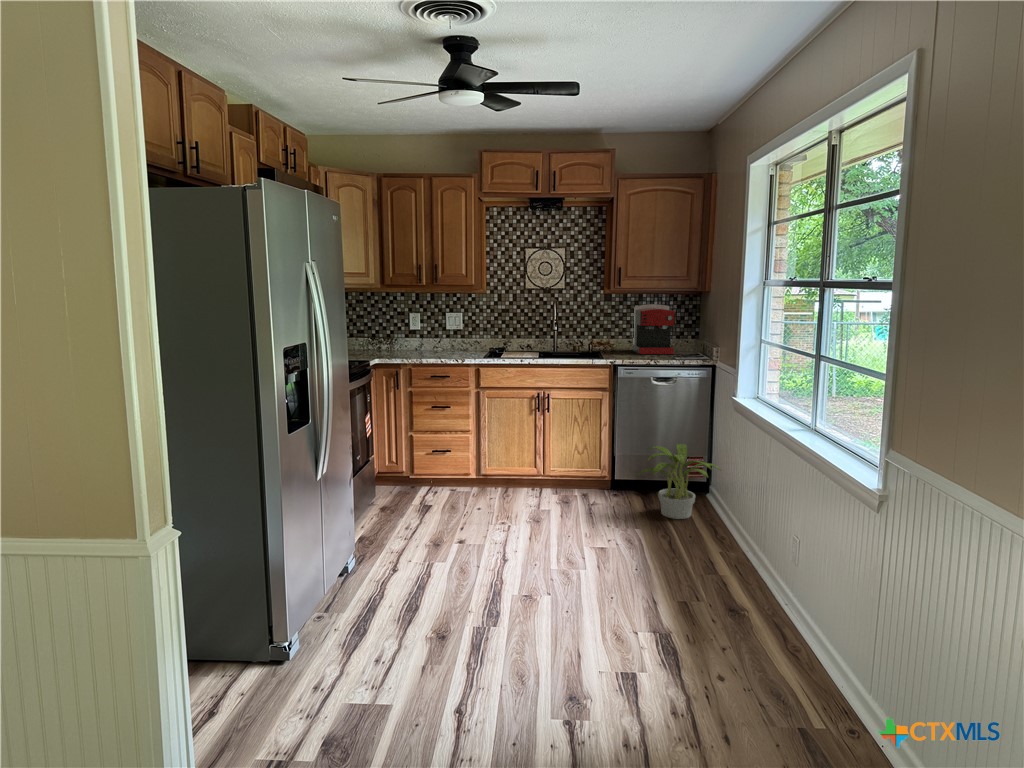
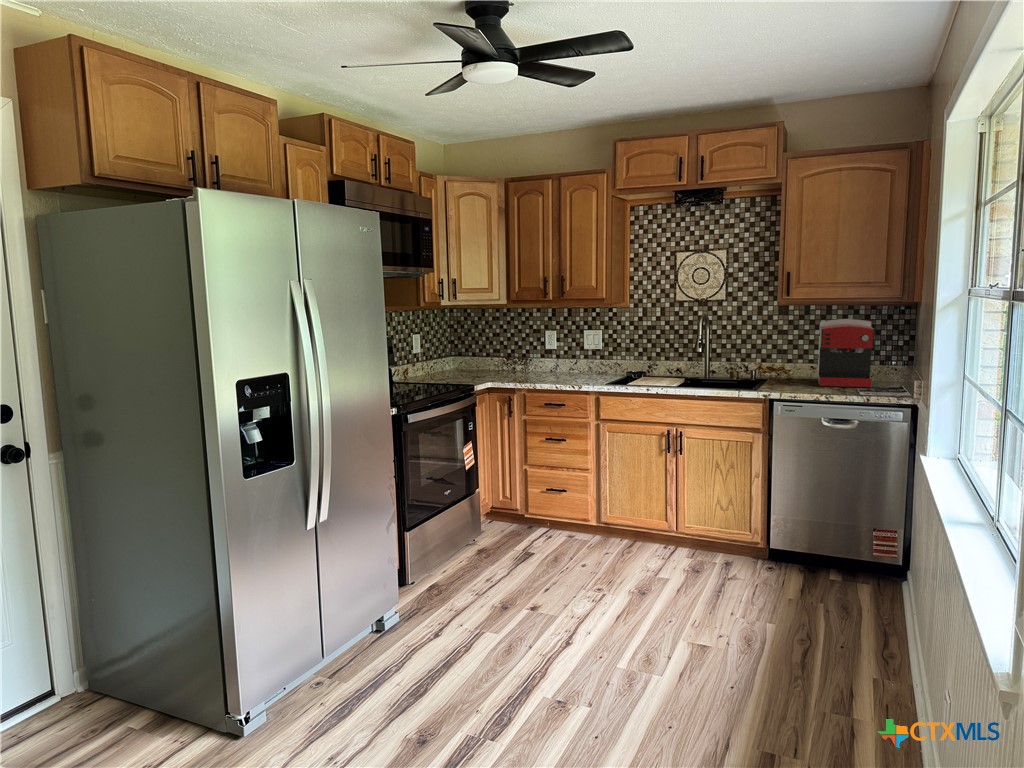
potted plant: present [638,444,721,519] -> none [783,516,913,625]

